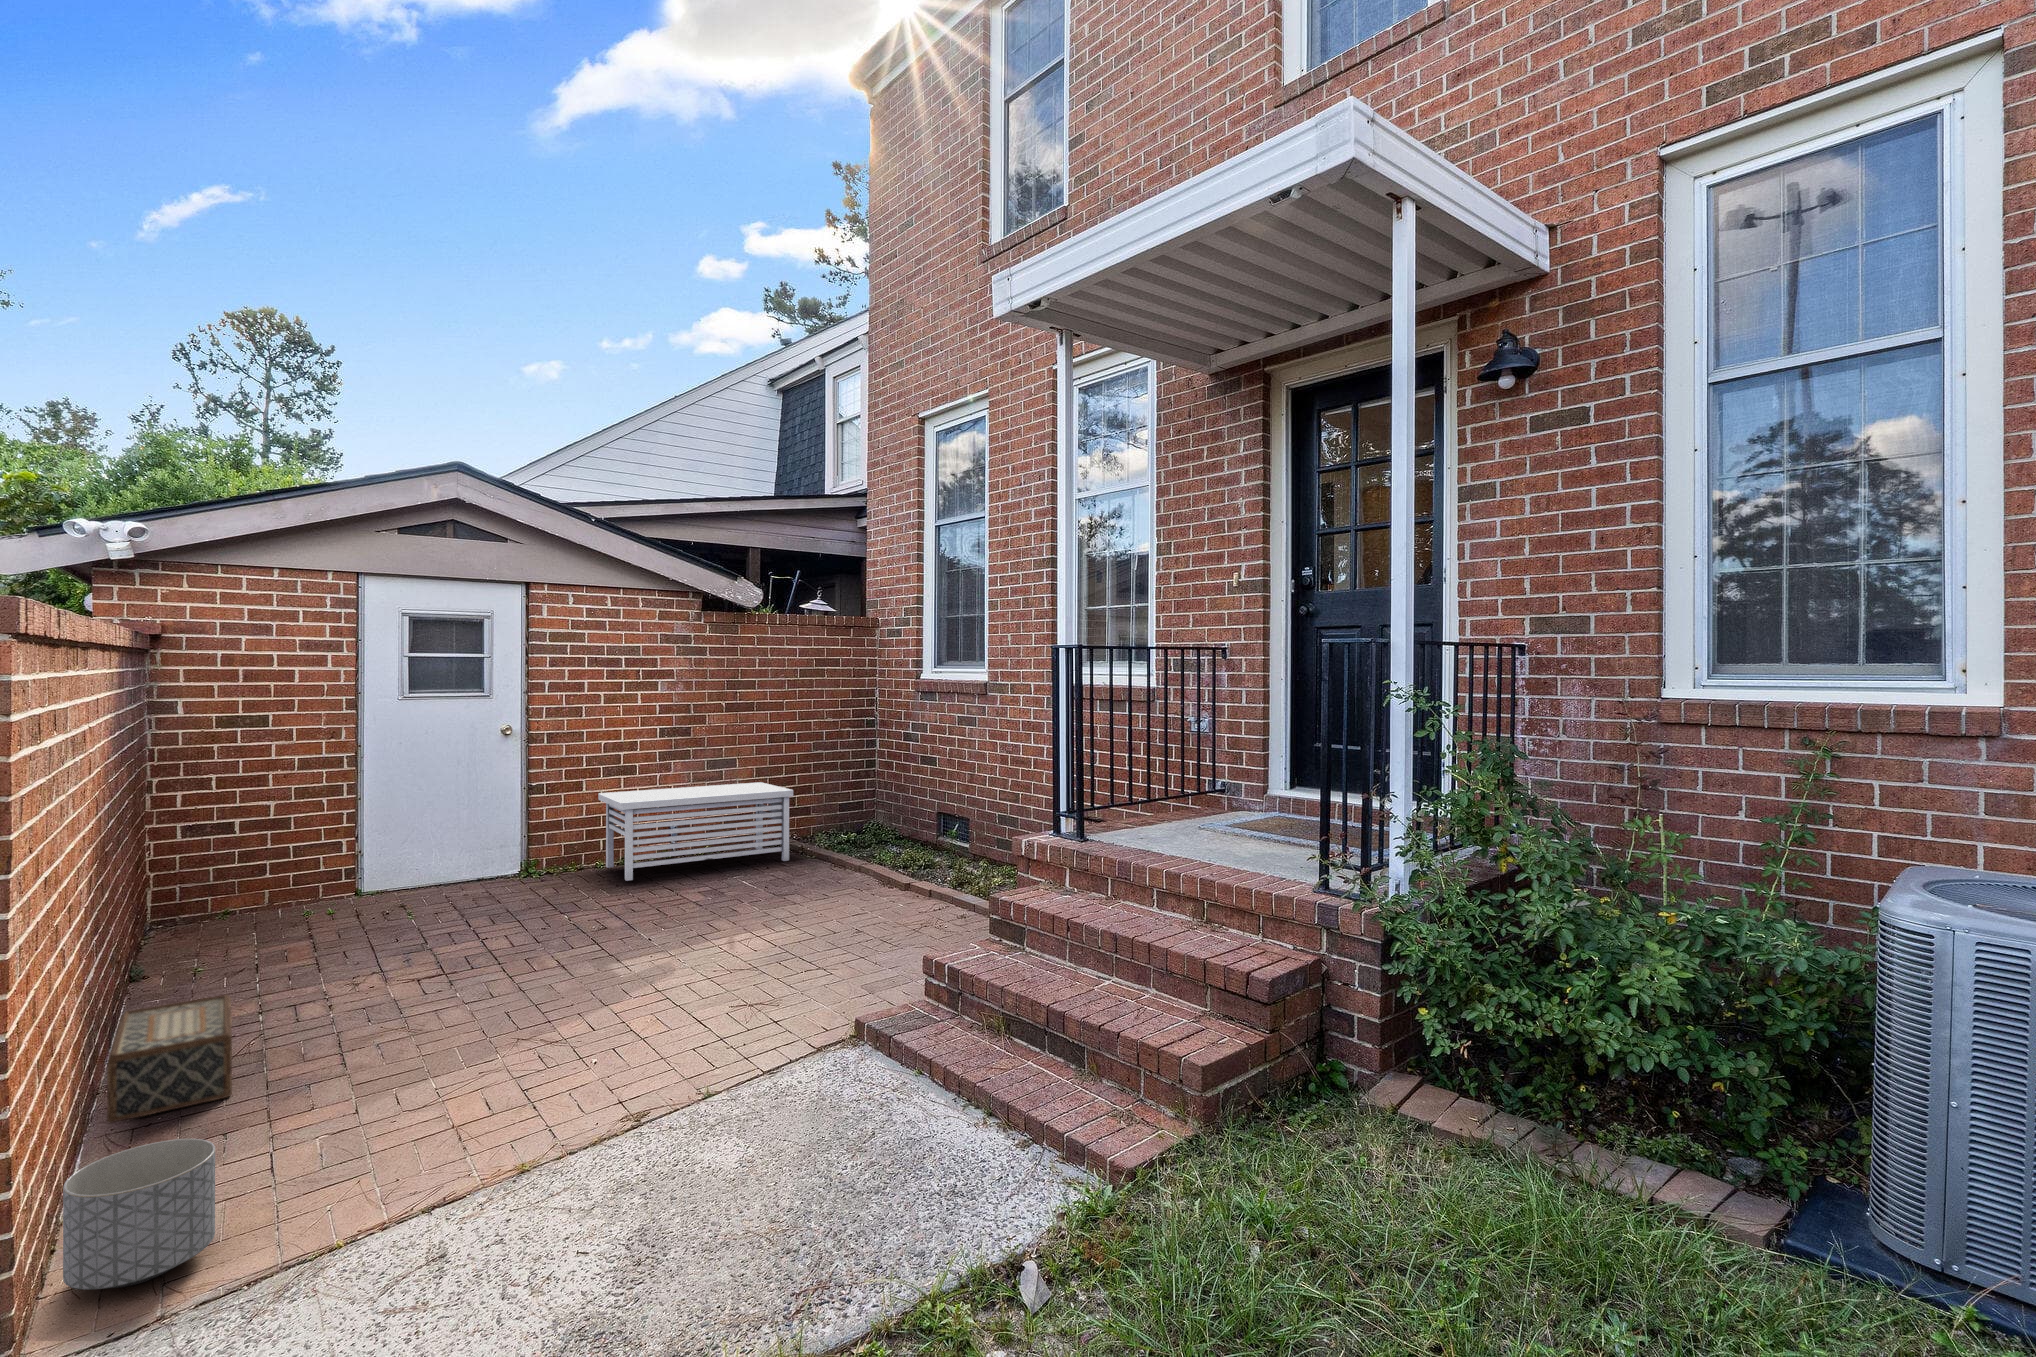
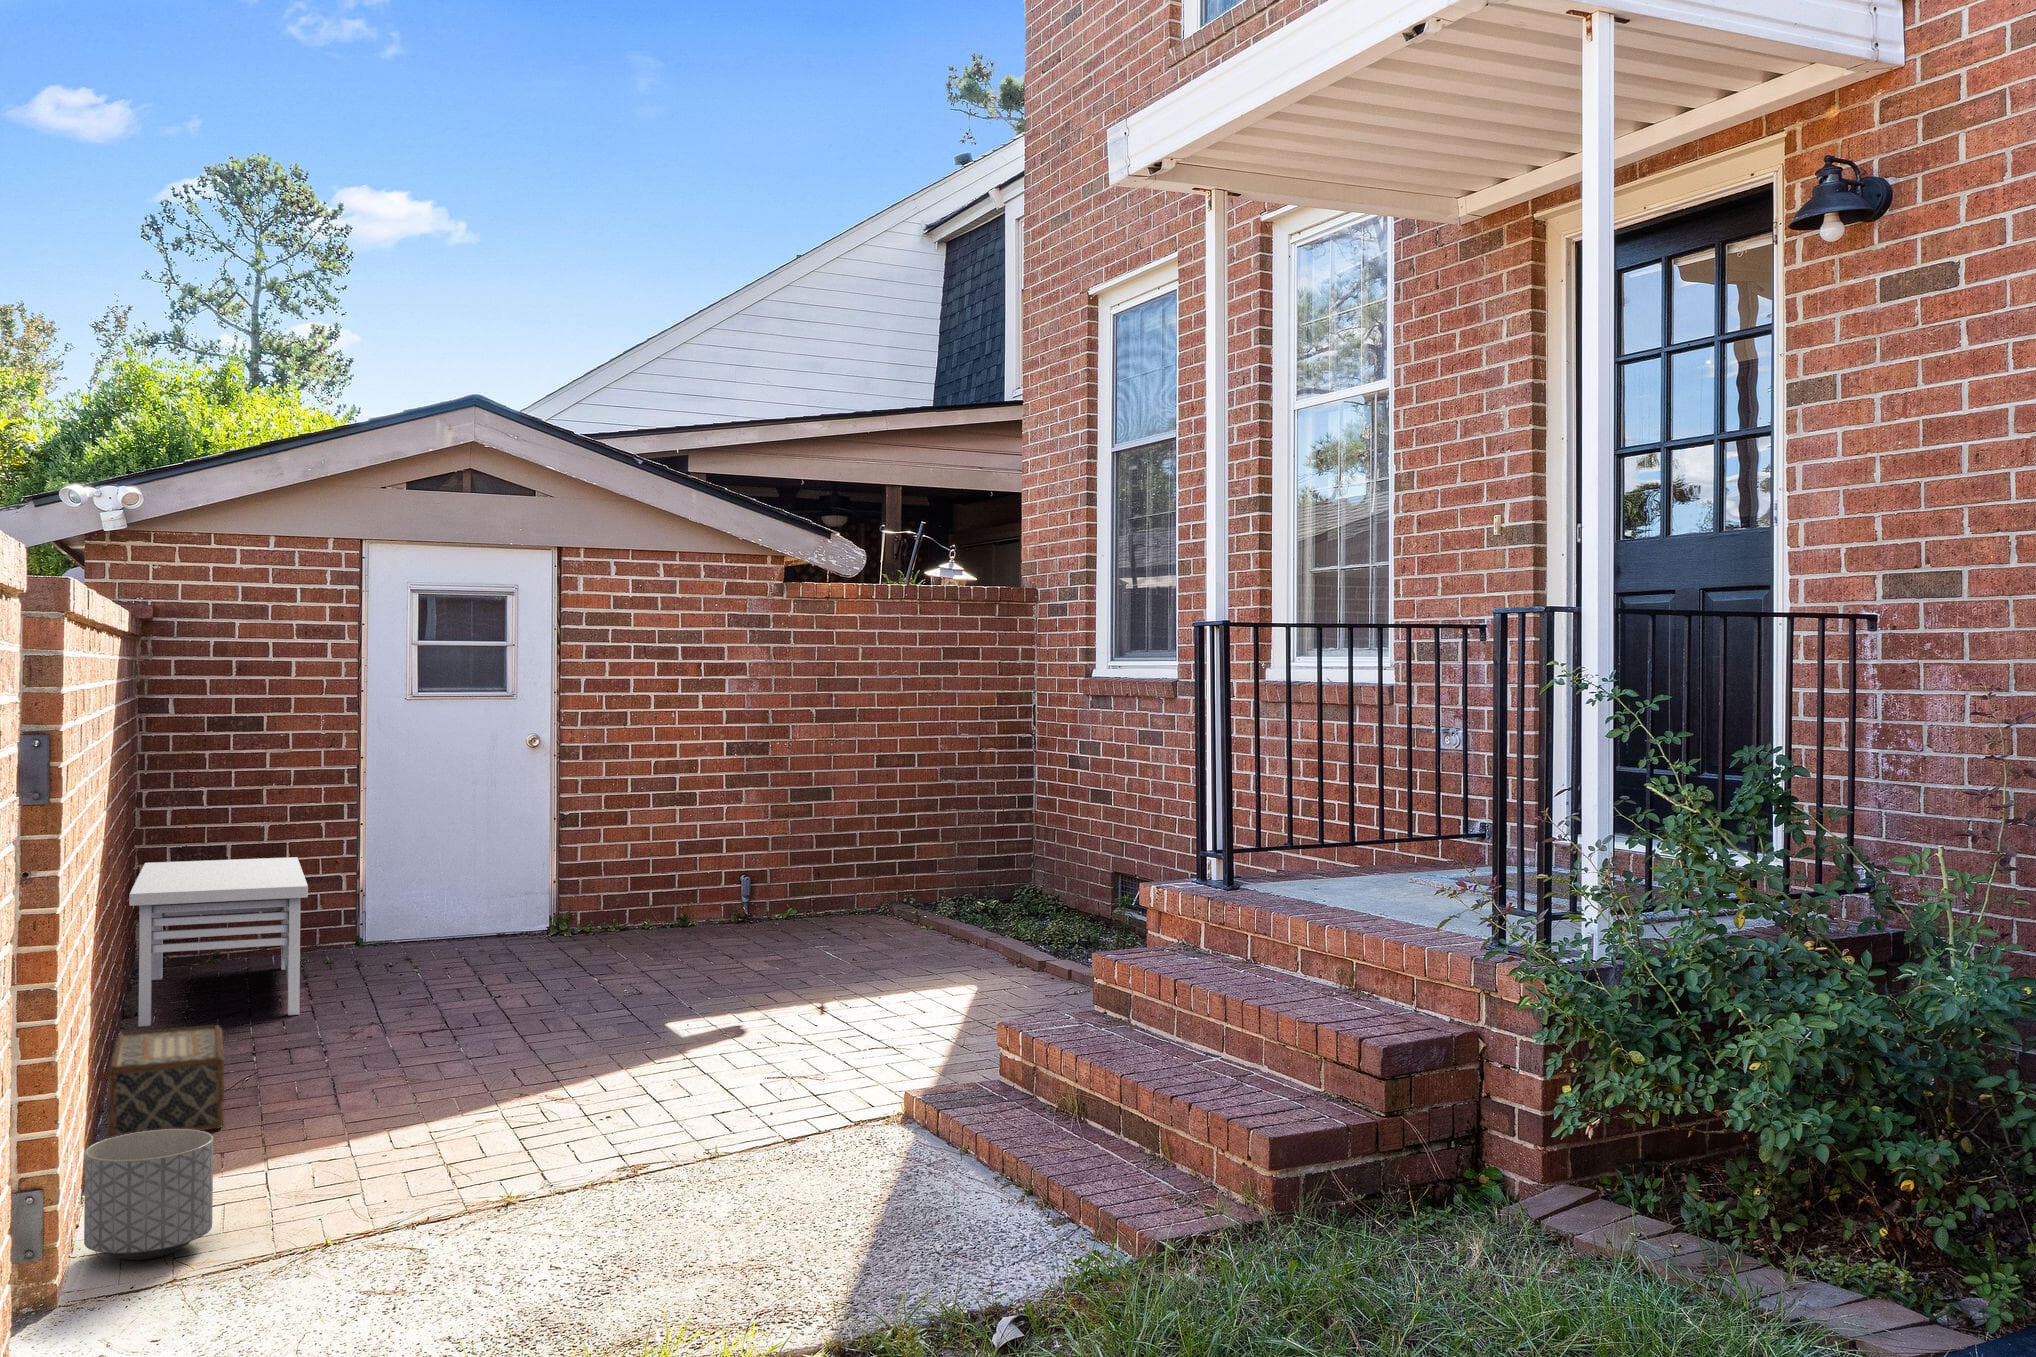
storage bench: present [598,782,793,881] -> present [129,857,308,1027]

